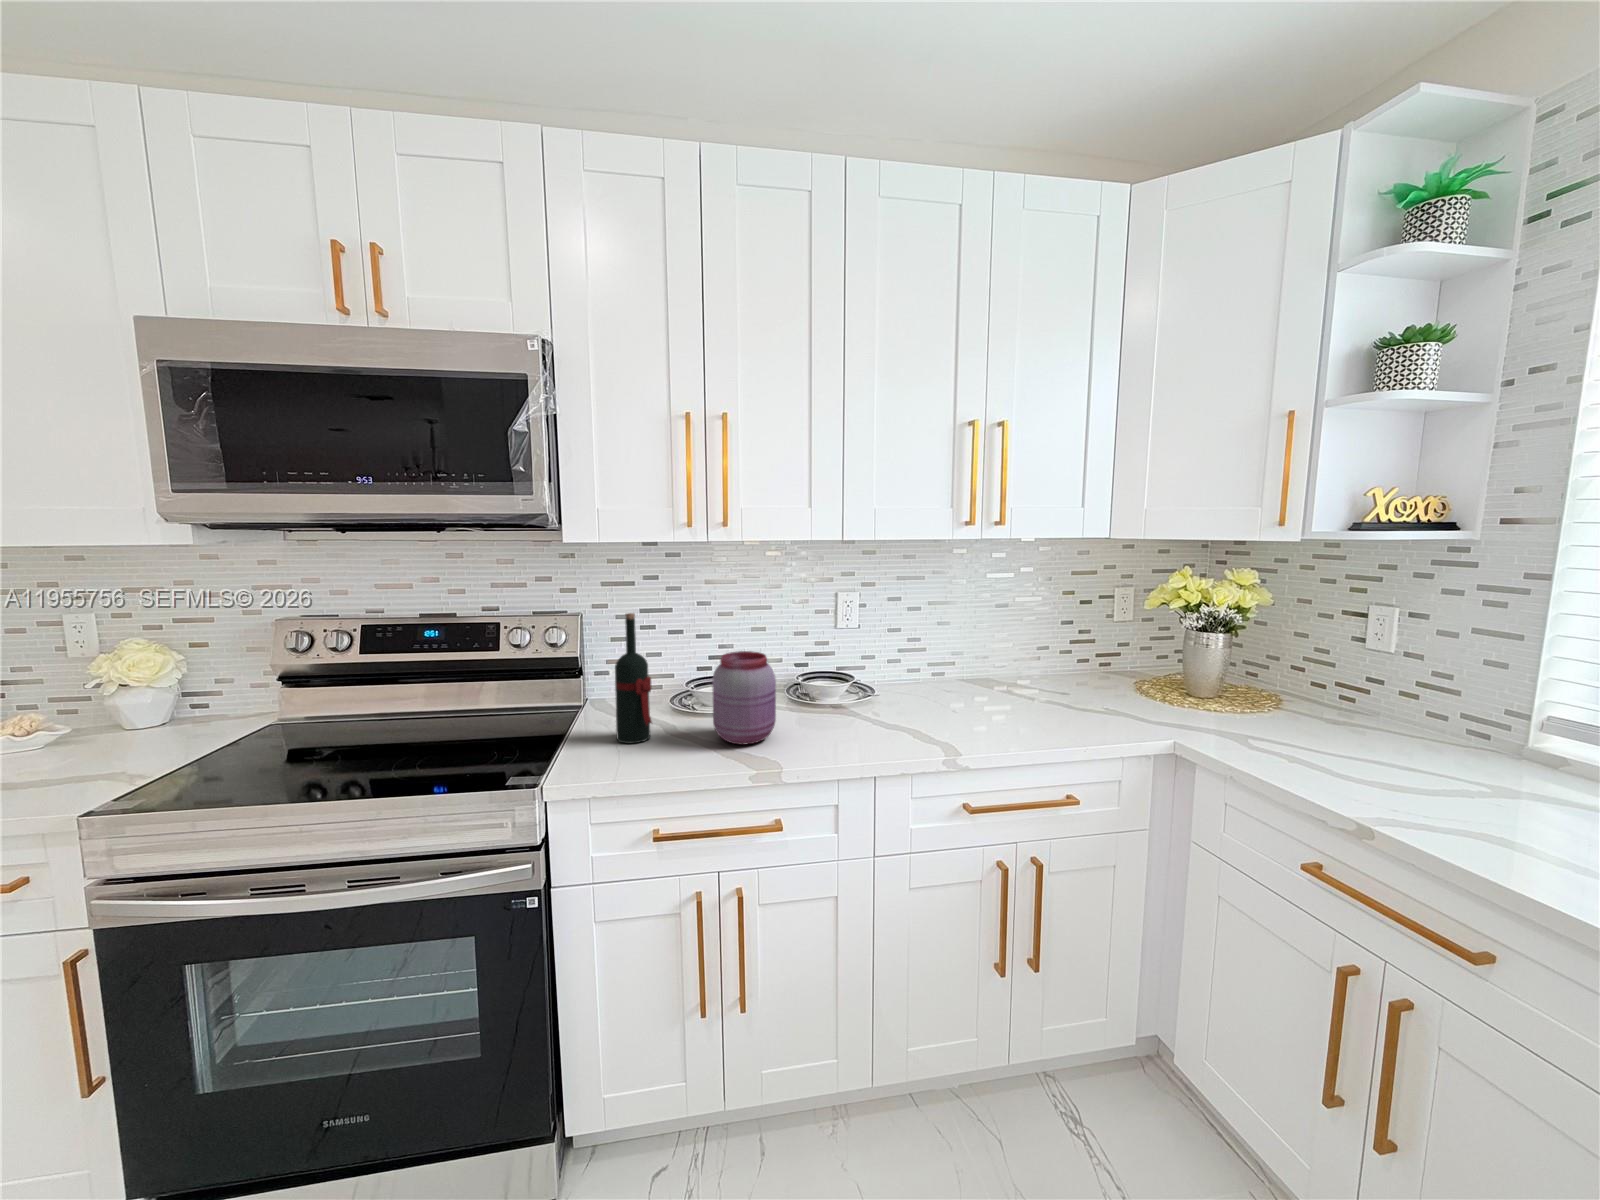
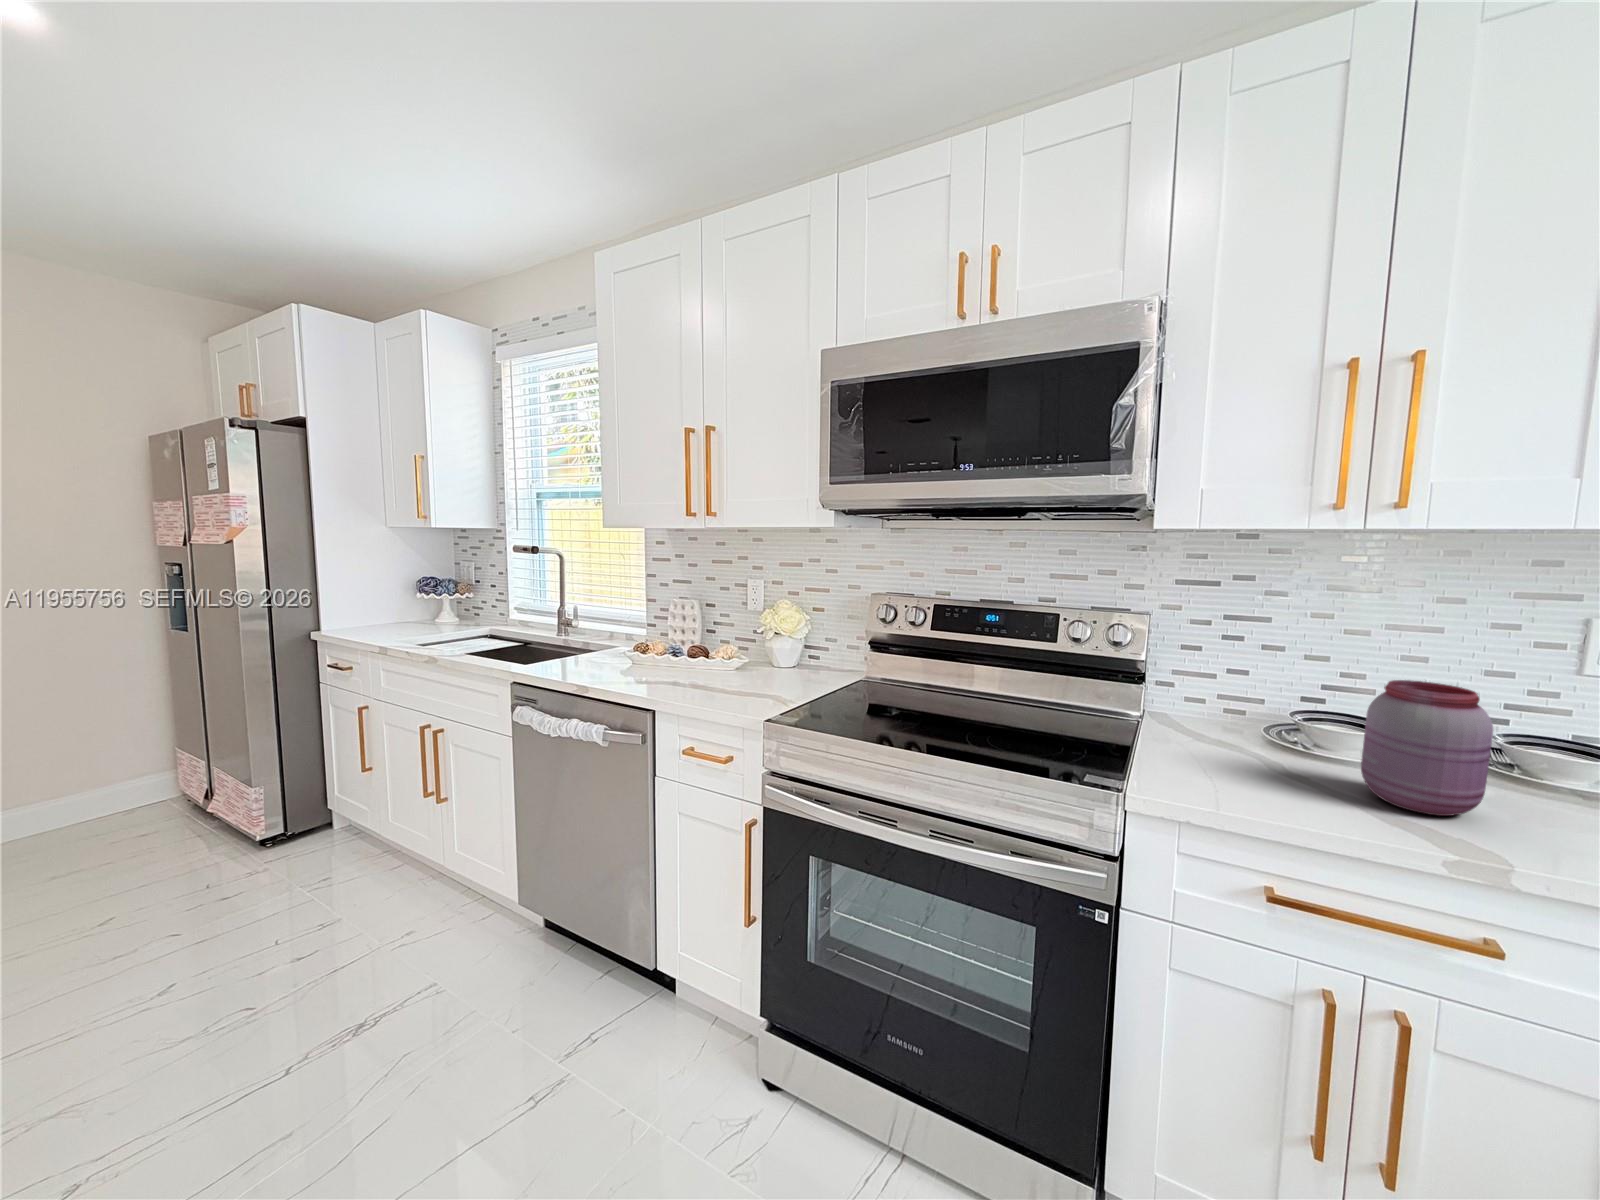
wine bottle: present [615,613,652,743] -> none [1205,612,1265,773]

